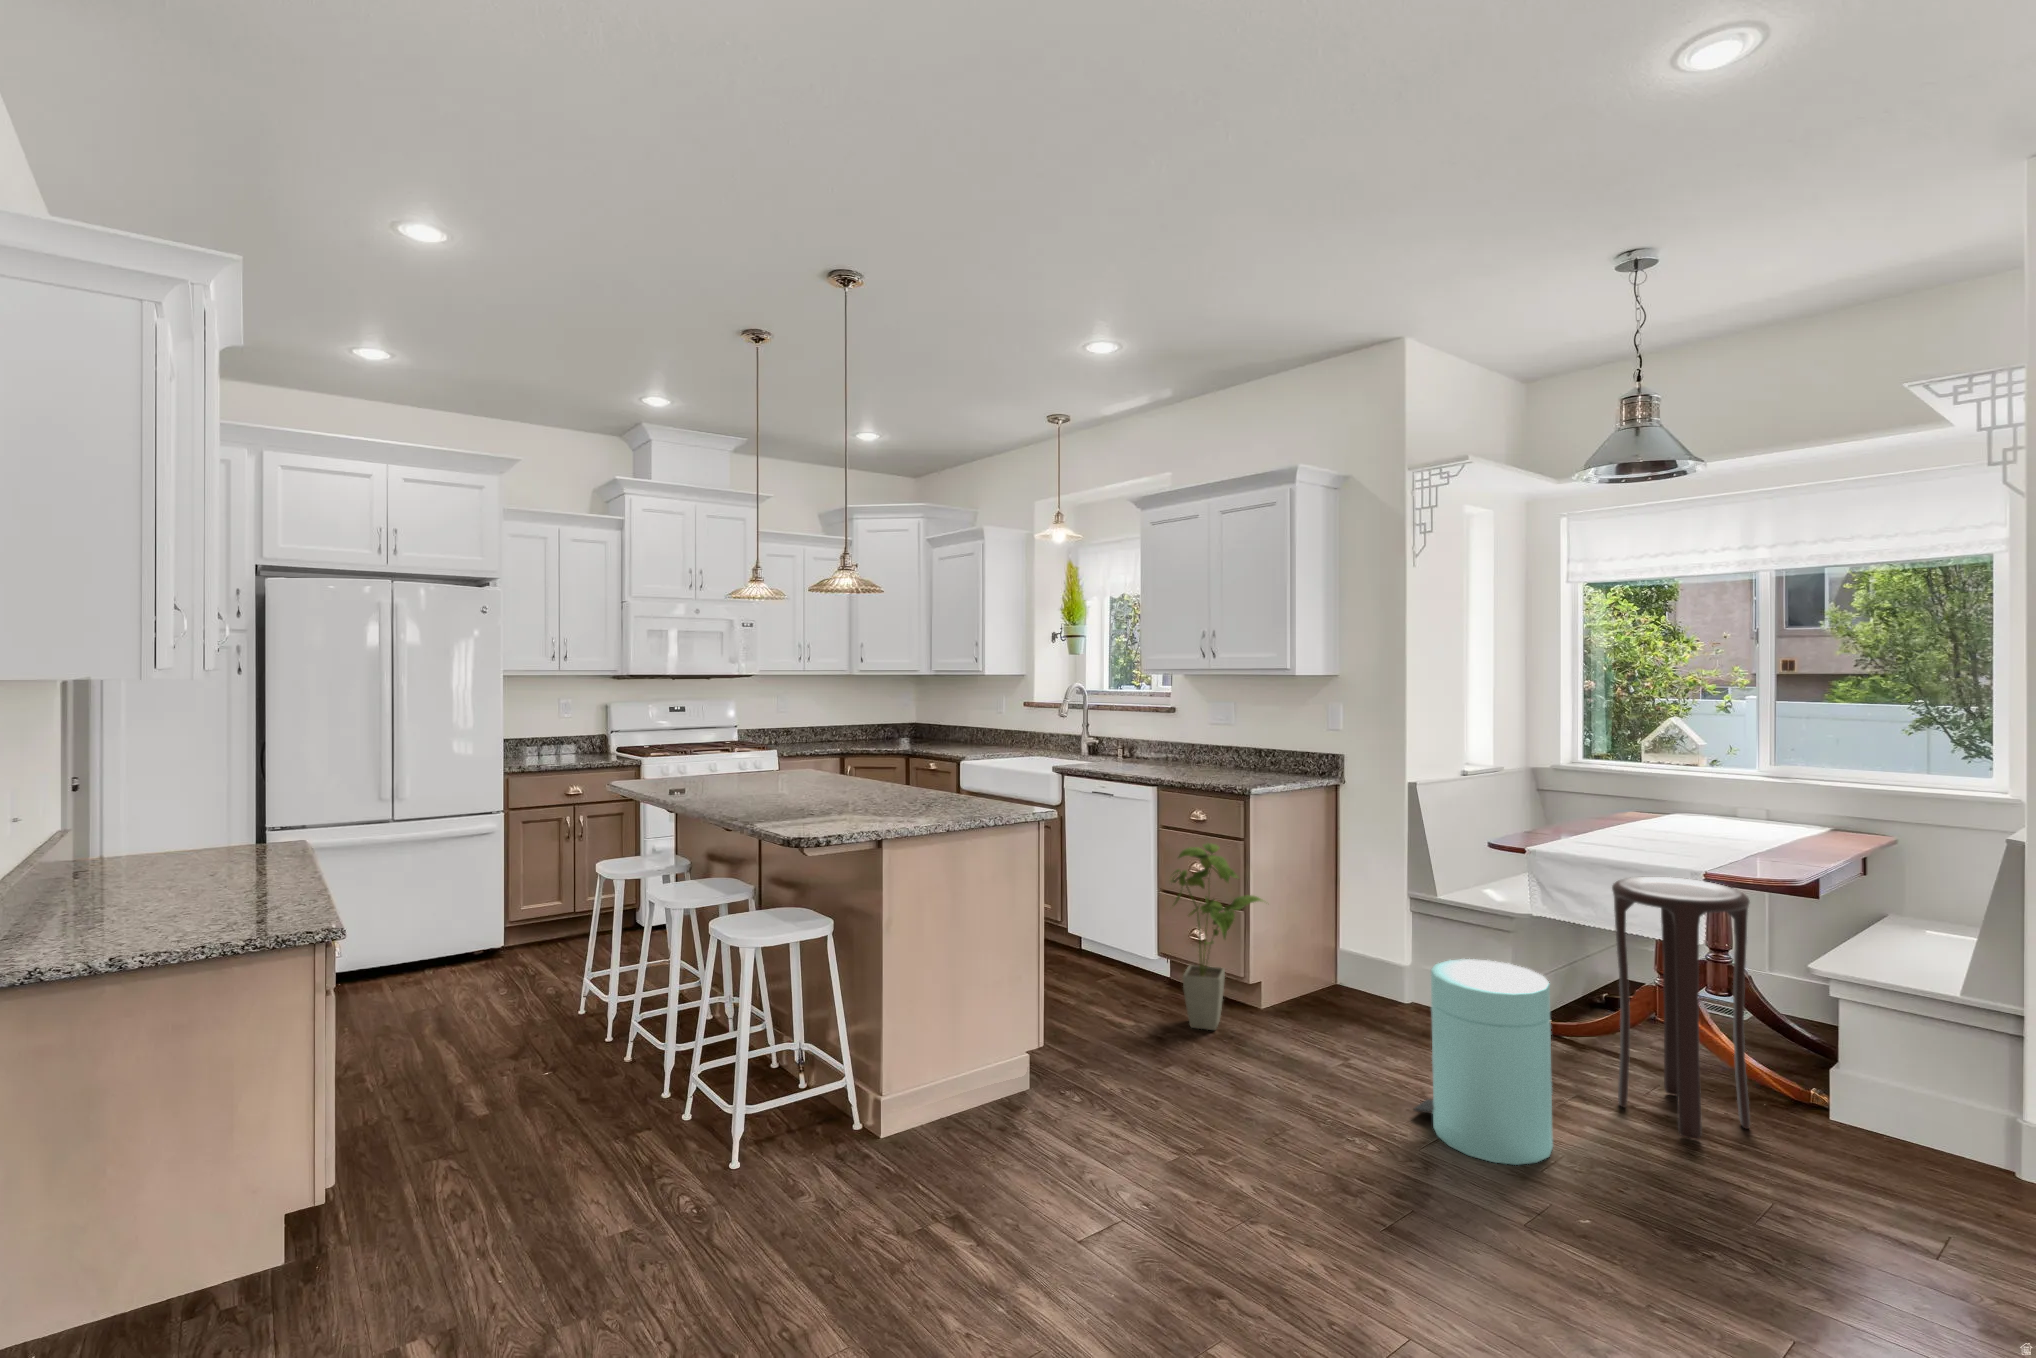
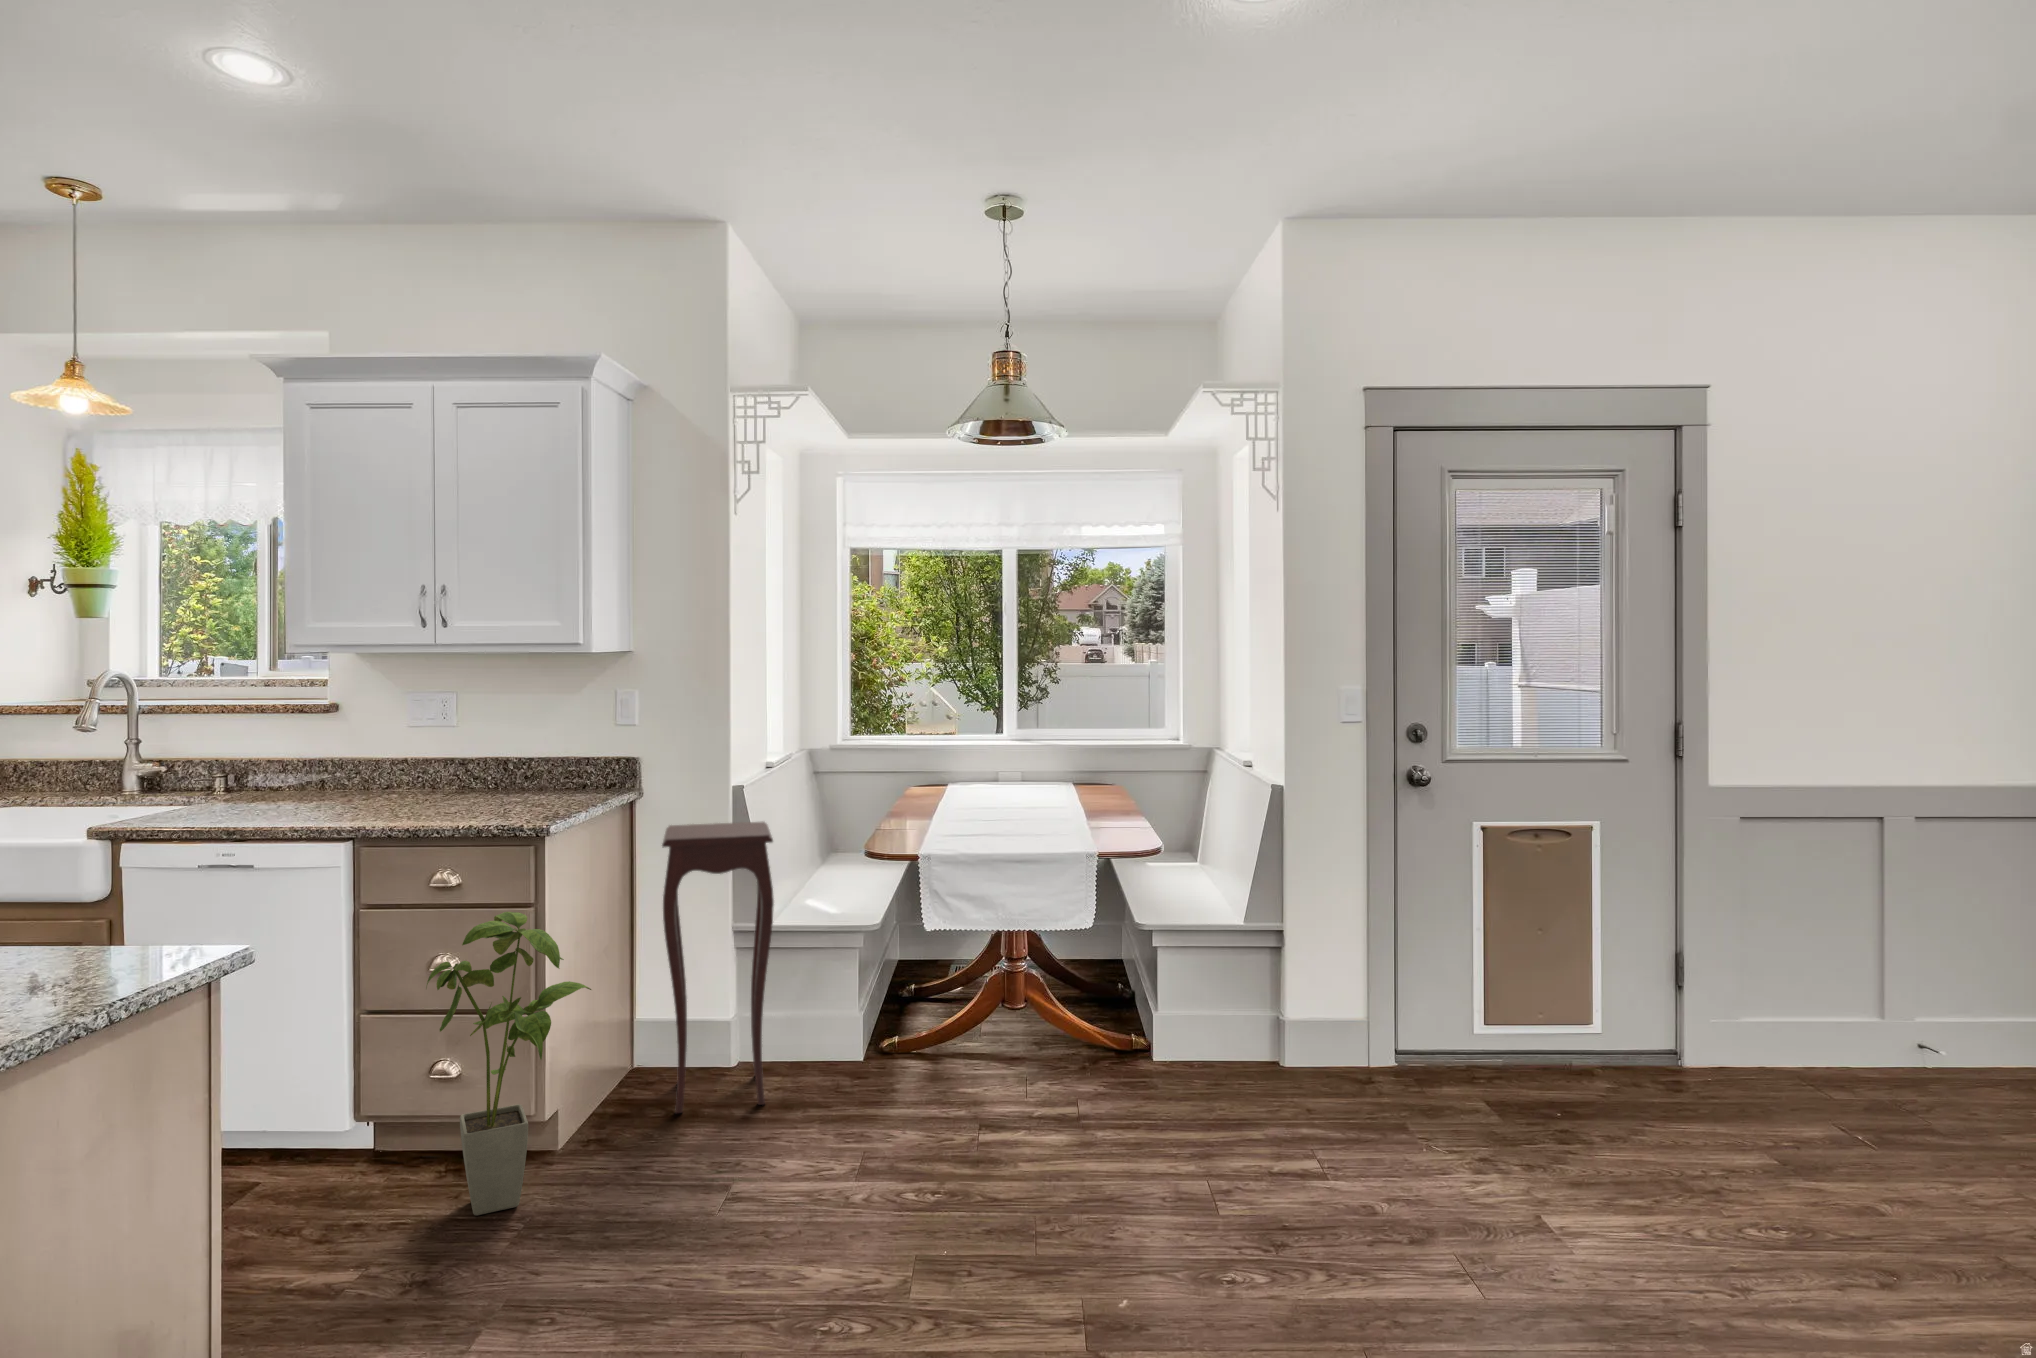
side table: none [1334,801,1434,1021] -> present [662,822,774,1113]
stool: present [1612,877,1750,1139] -> none [1013,869,1132,1143]
trash can: present [1414,959,1553,1165] -> none [855,998,1013,1249]

